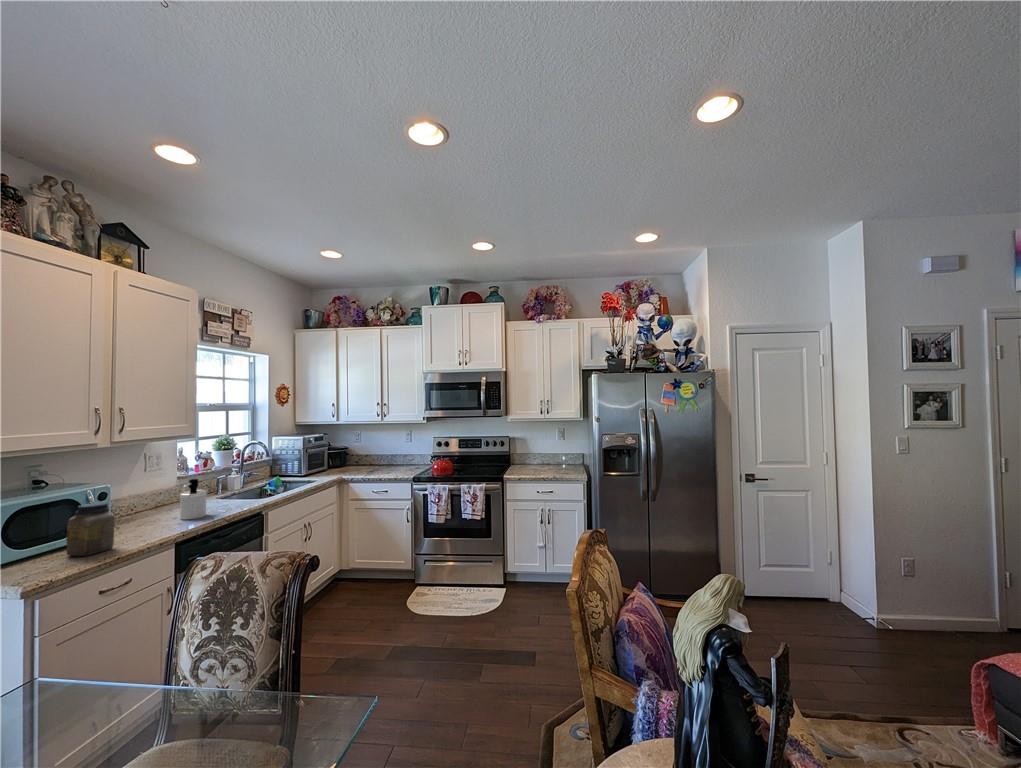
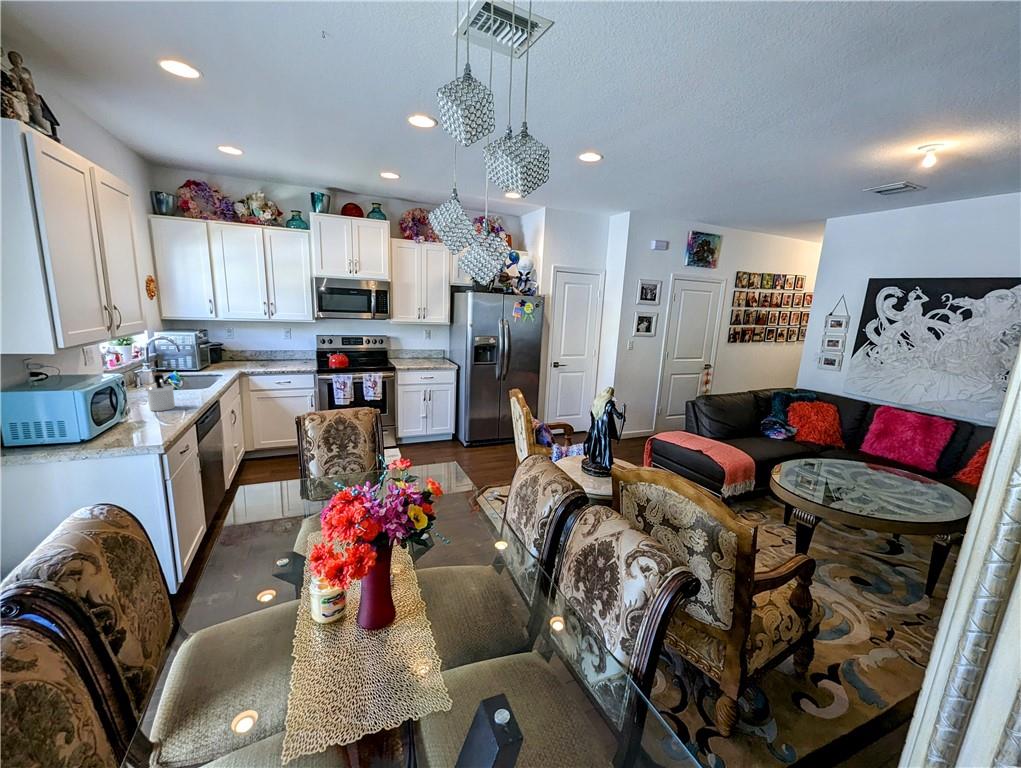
jar: present [66,502,115,556] -> none [106,395,147,442]

